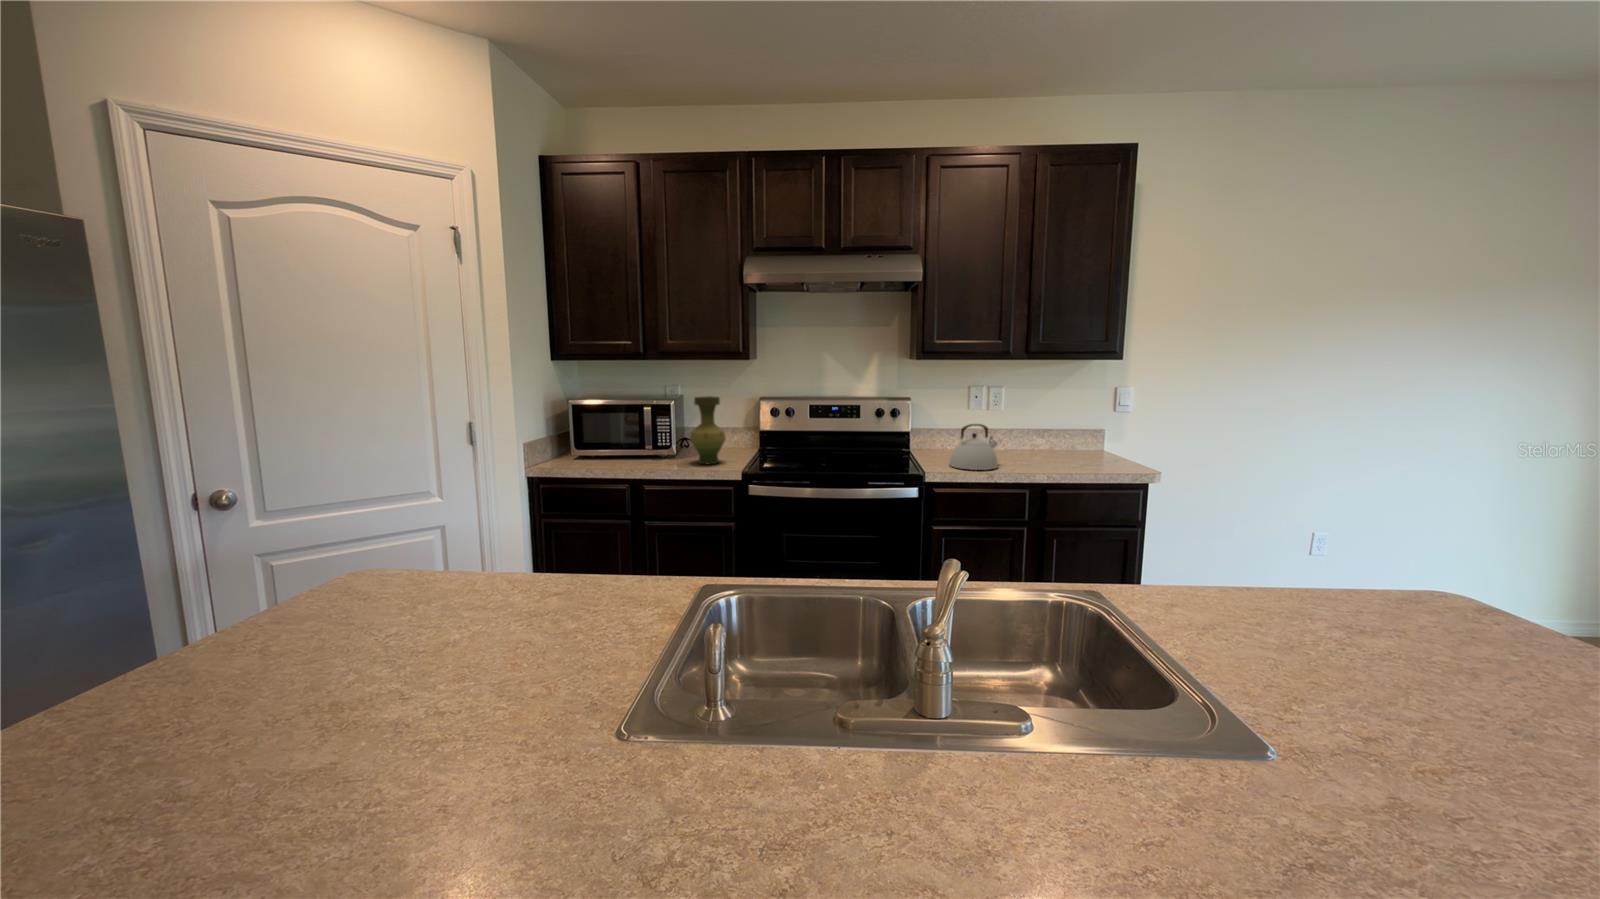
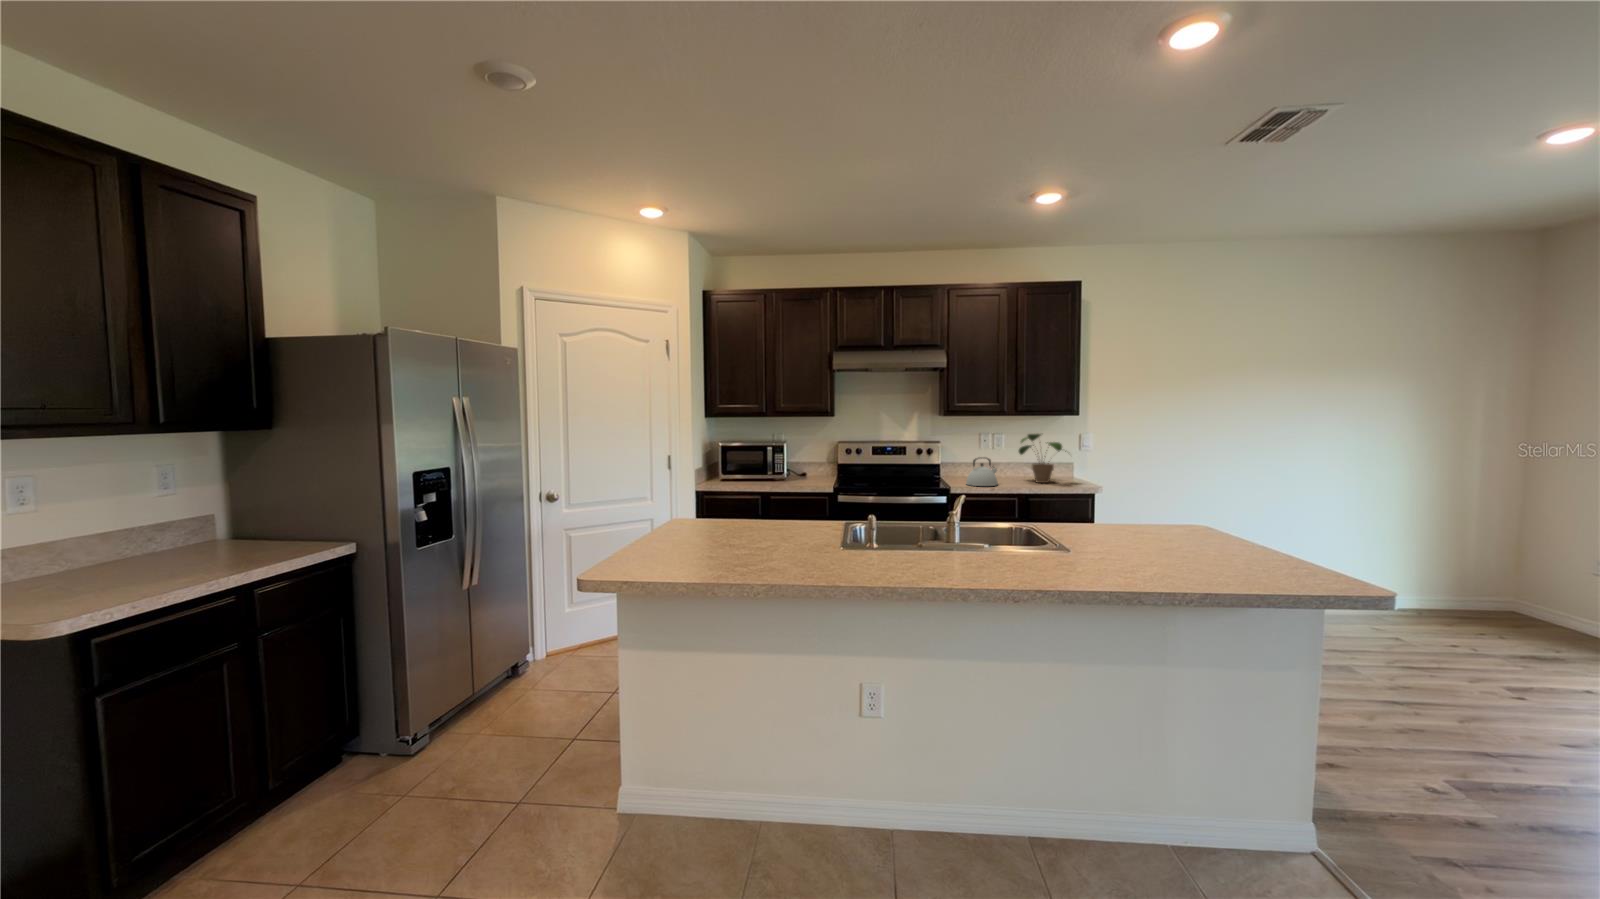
potted plant: none [1028,386,1111,463] -> present [1019,434,1066,483]
vase: present [690,396,726,464] -> none [796,441,819,484]

